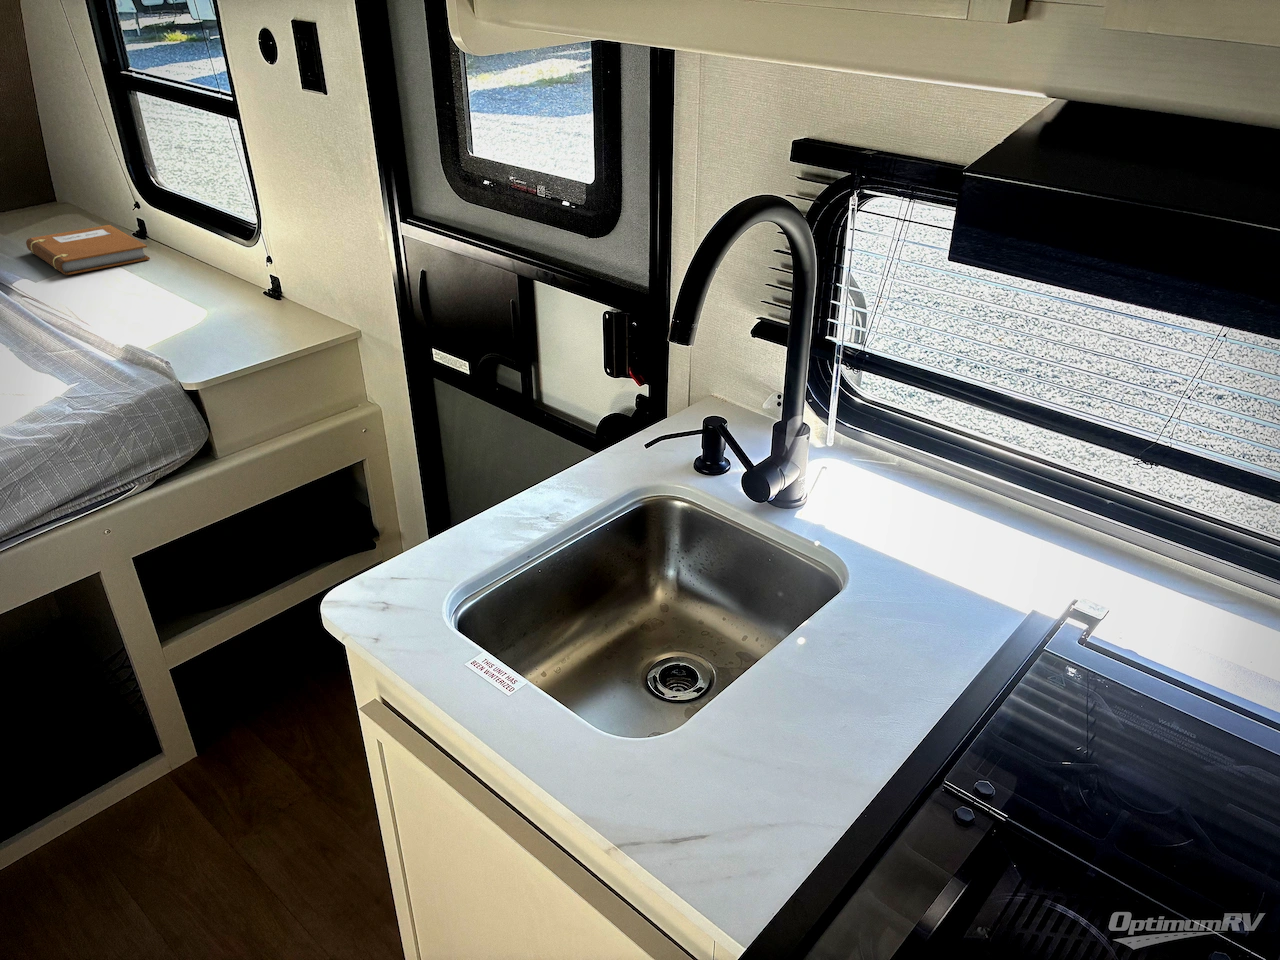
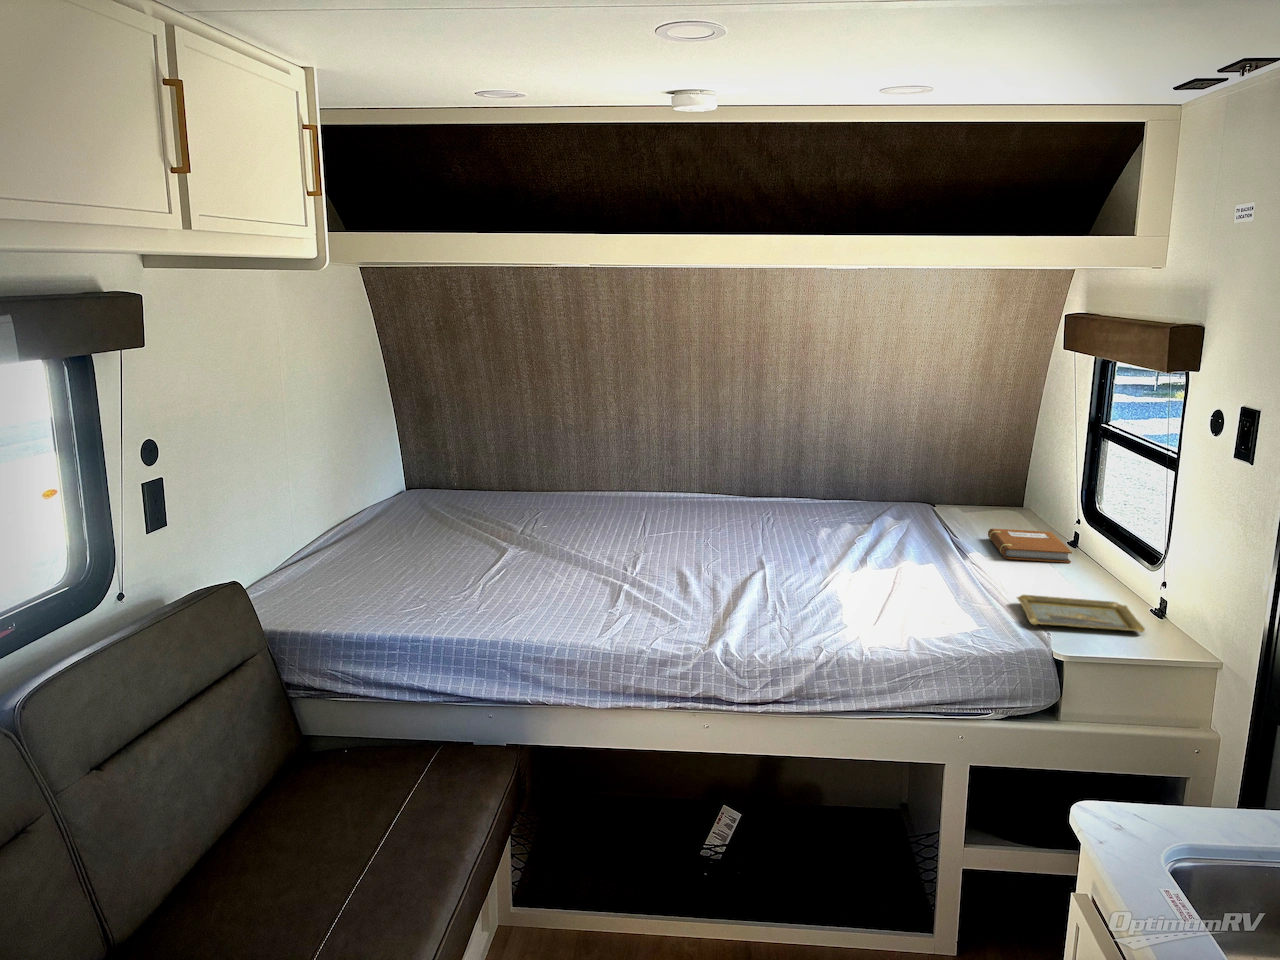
tray: none [103,295,268,355] -> present [1017,595,1145,632]

